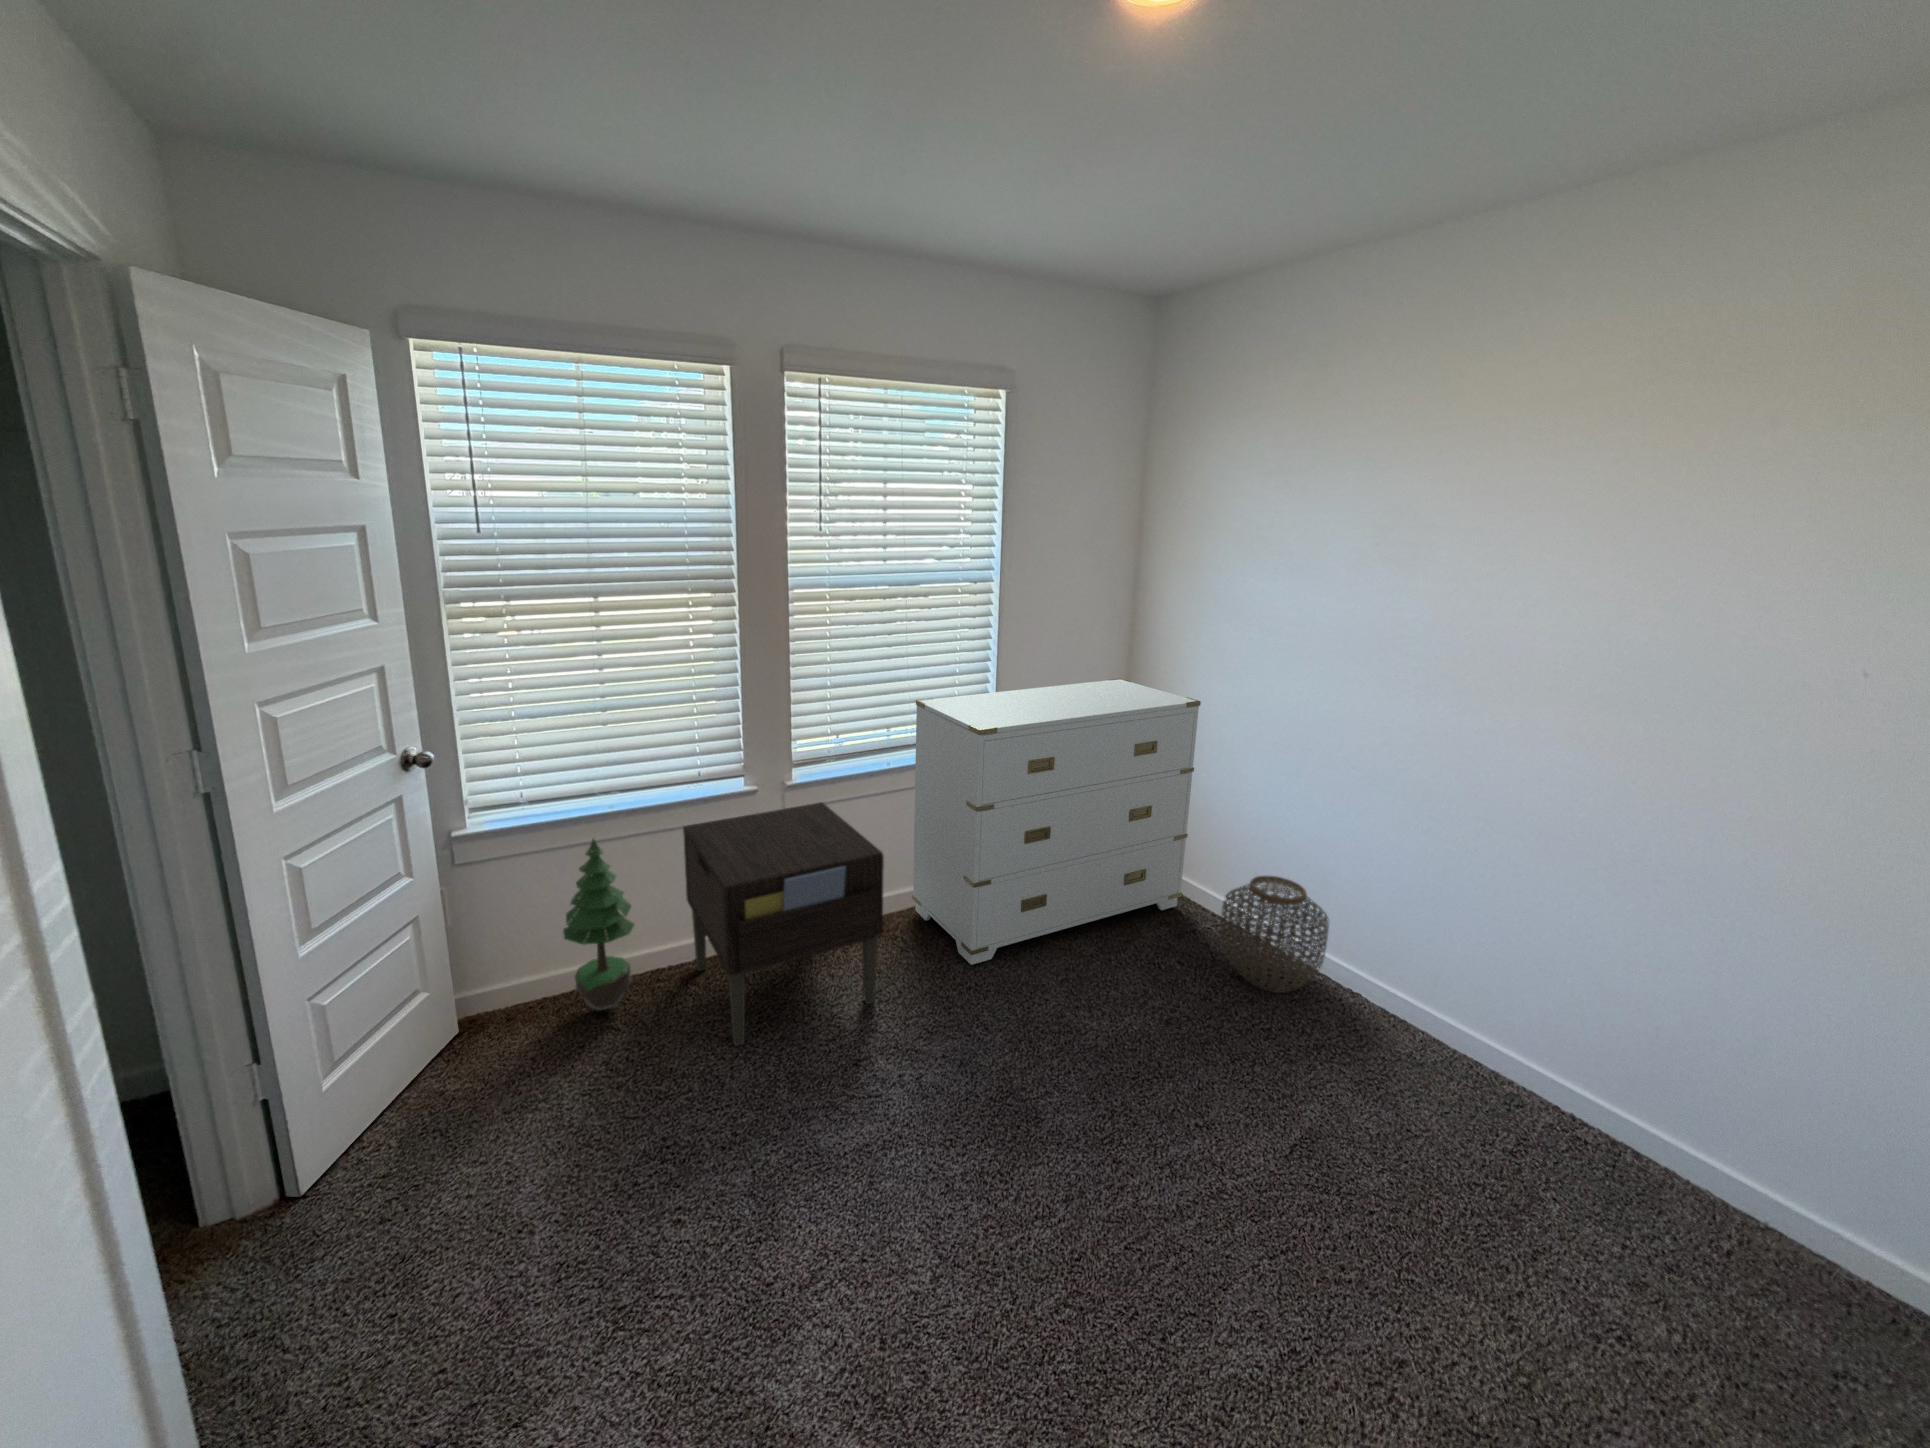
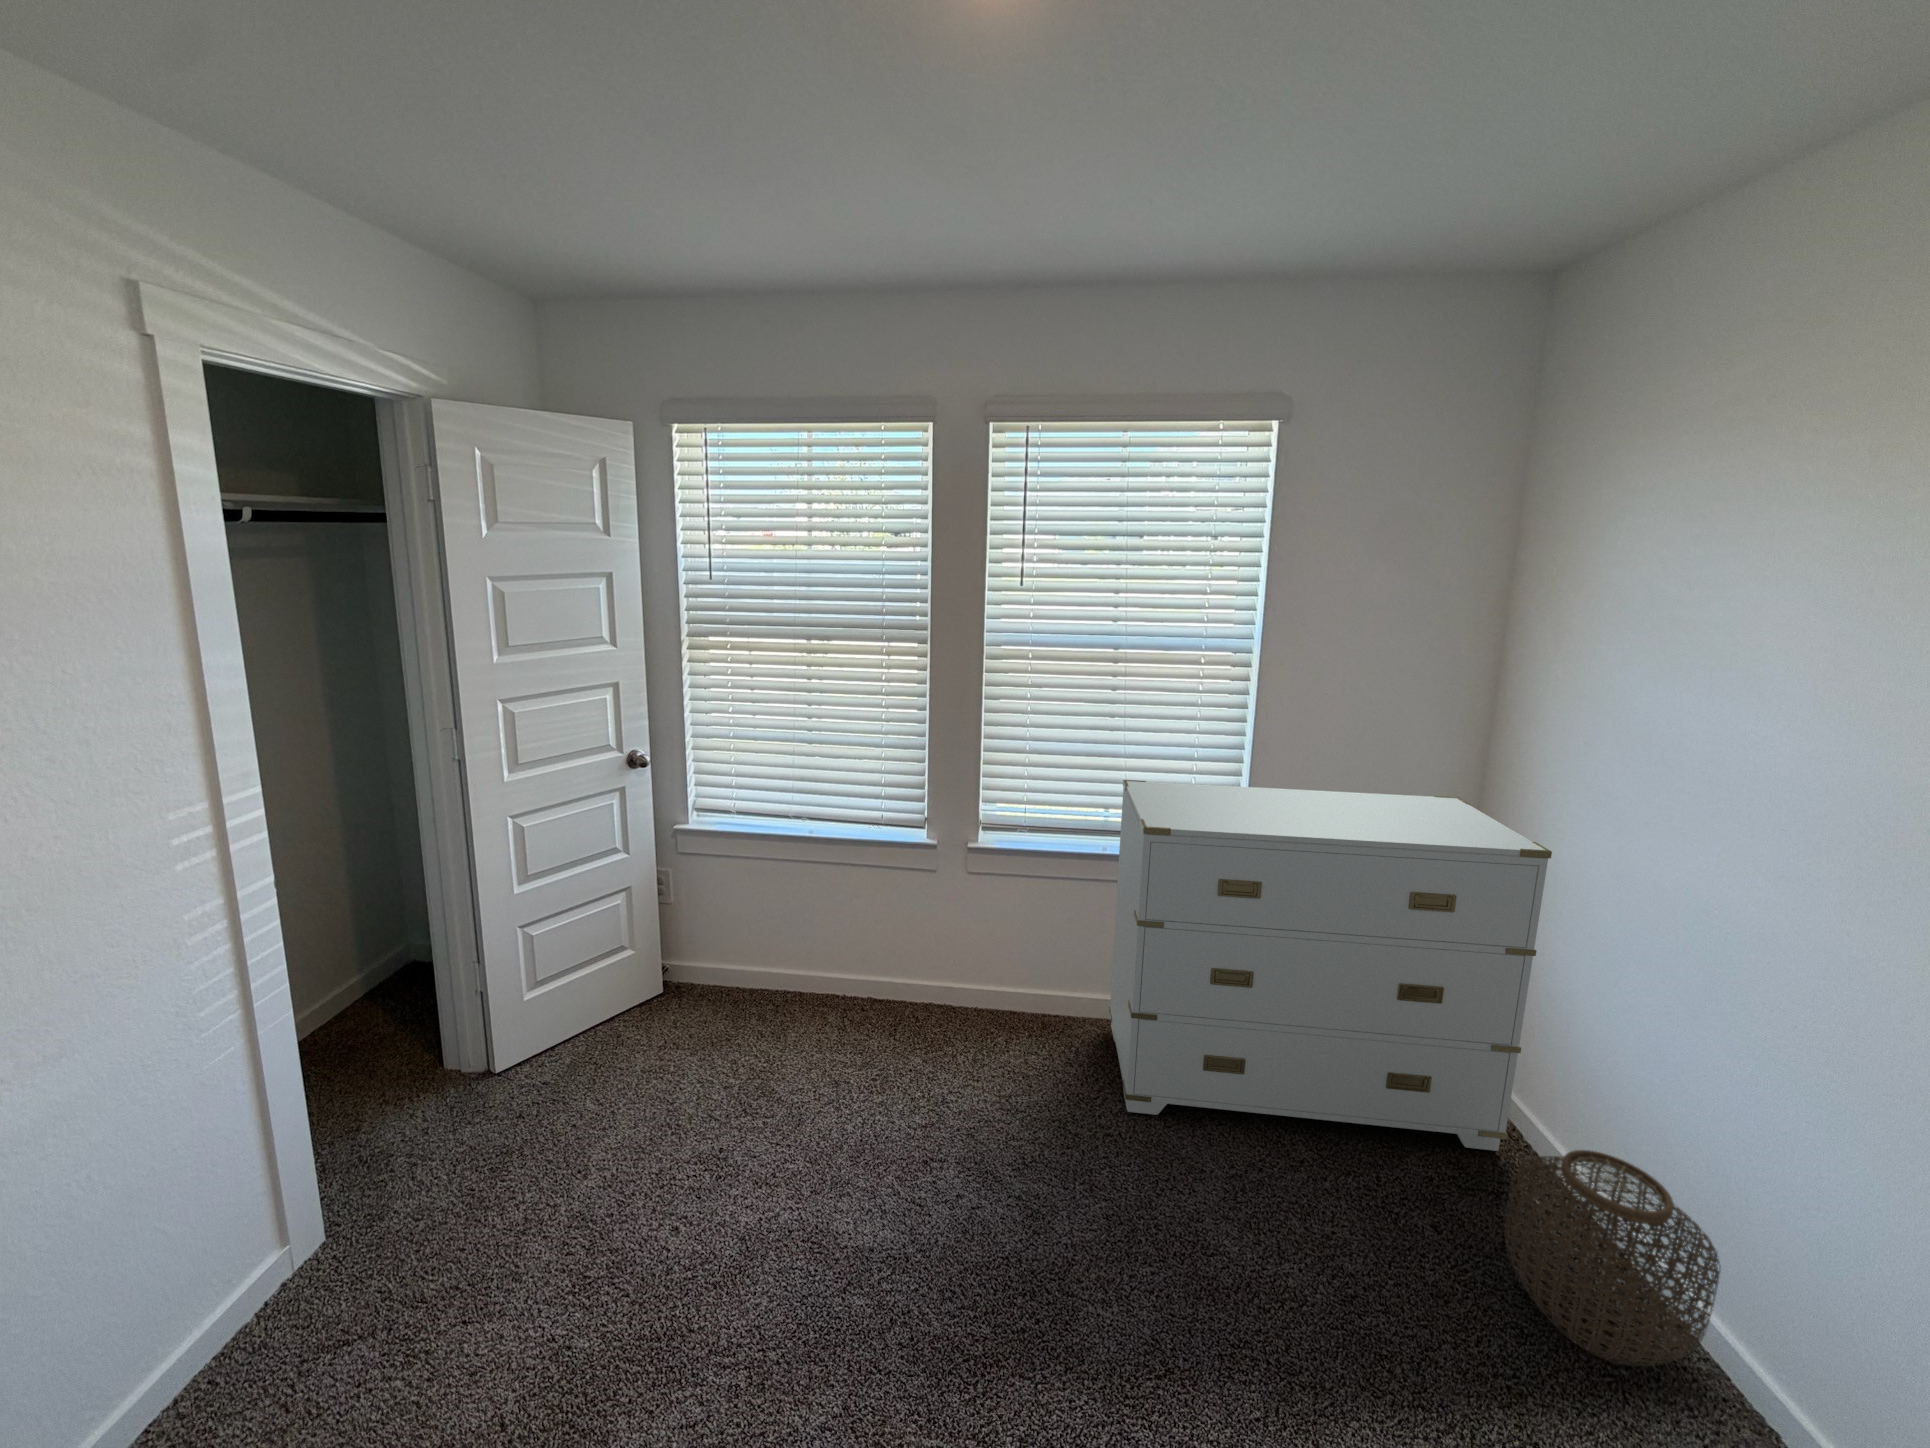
nightstand: present [683,802,884,1046] -> none [826,865,1004,1109]
potted tree: present [563,839,634,1010] -> none [731,855,794,1017]

